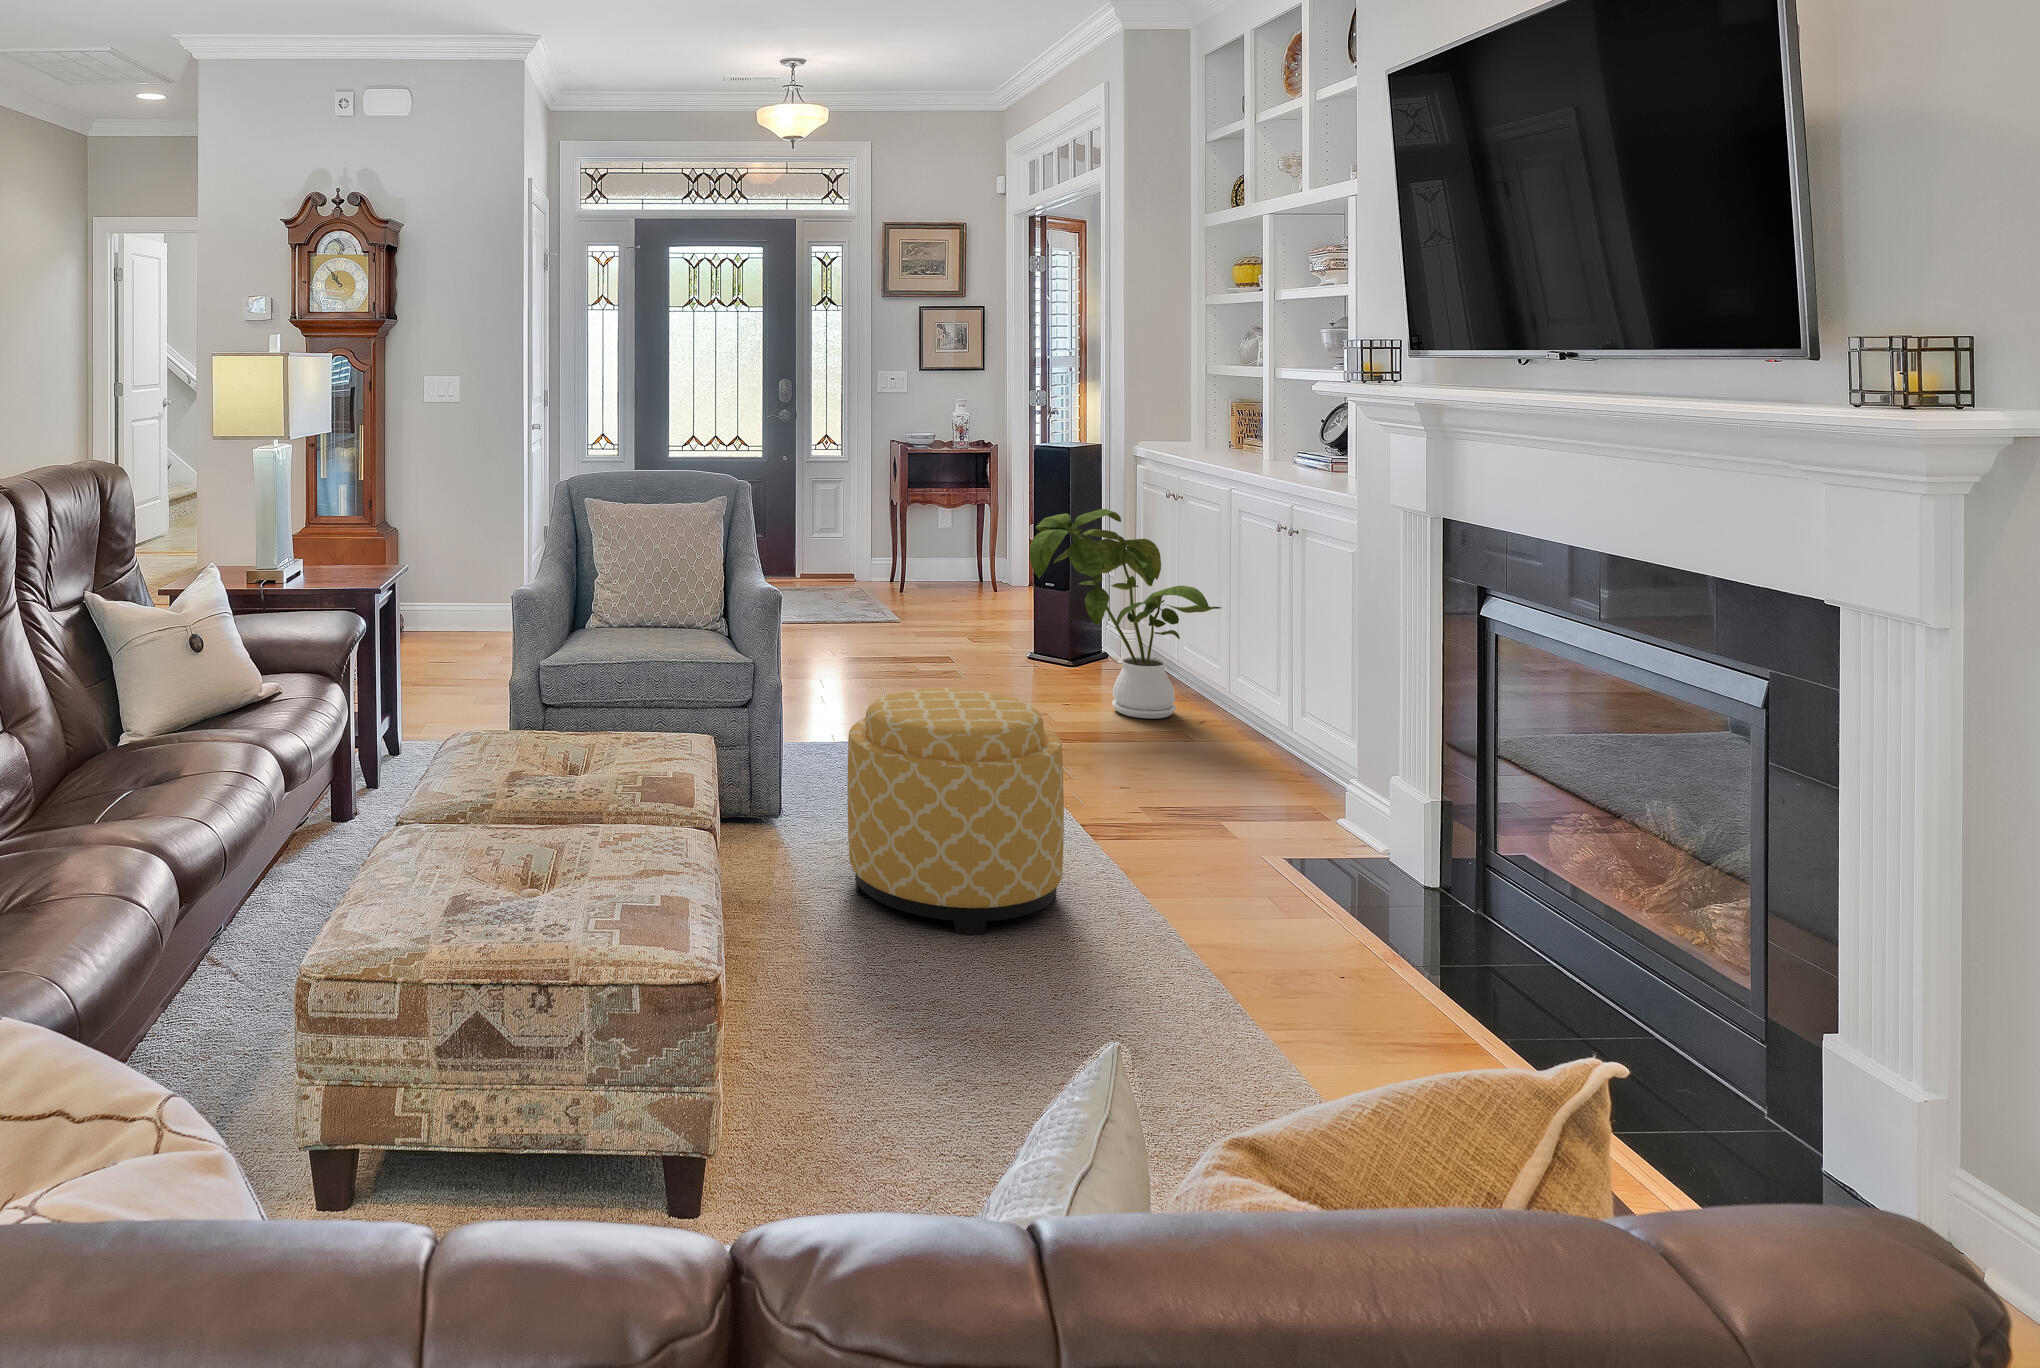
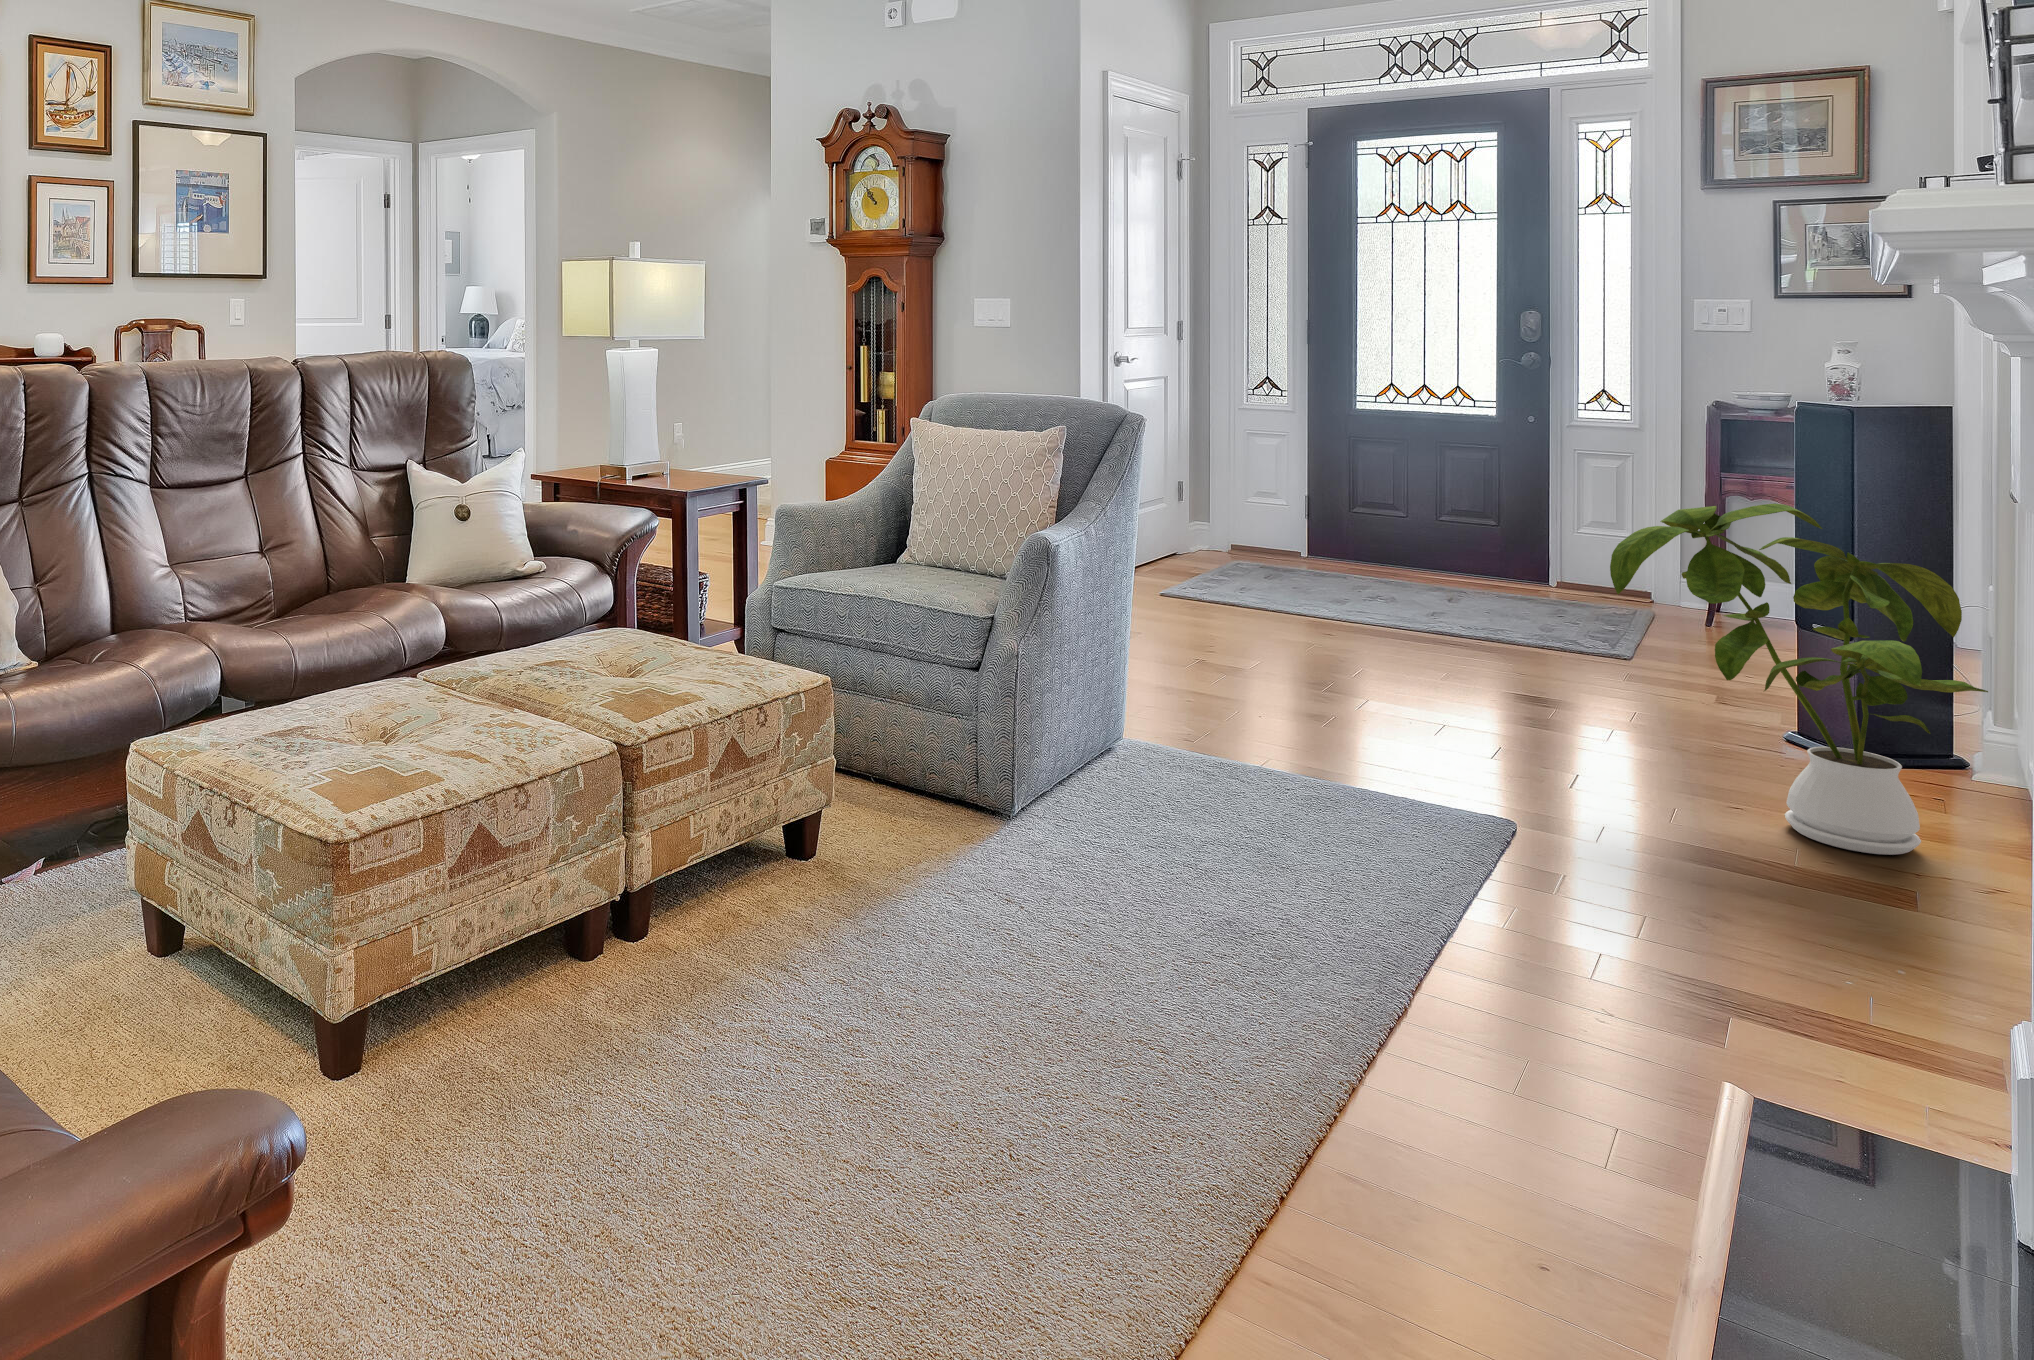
ottoman: present [847,688,1064,934] -> none [945,671,1235,982]

